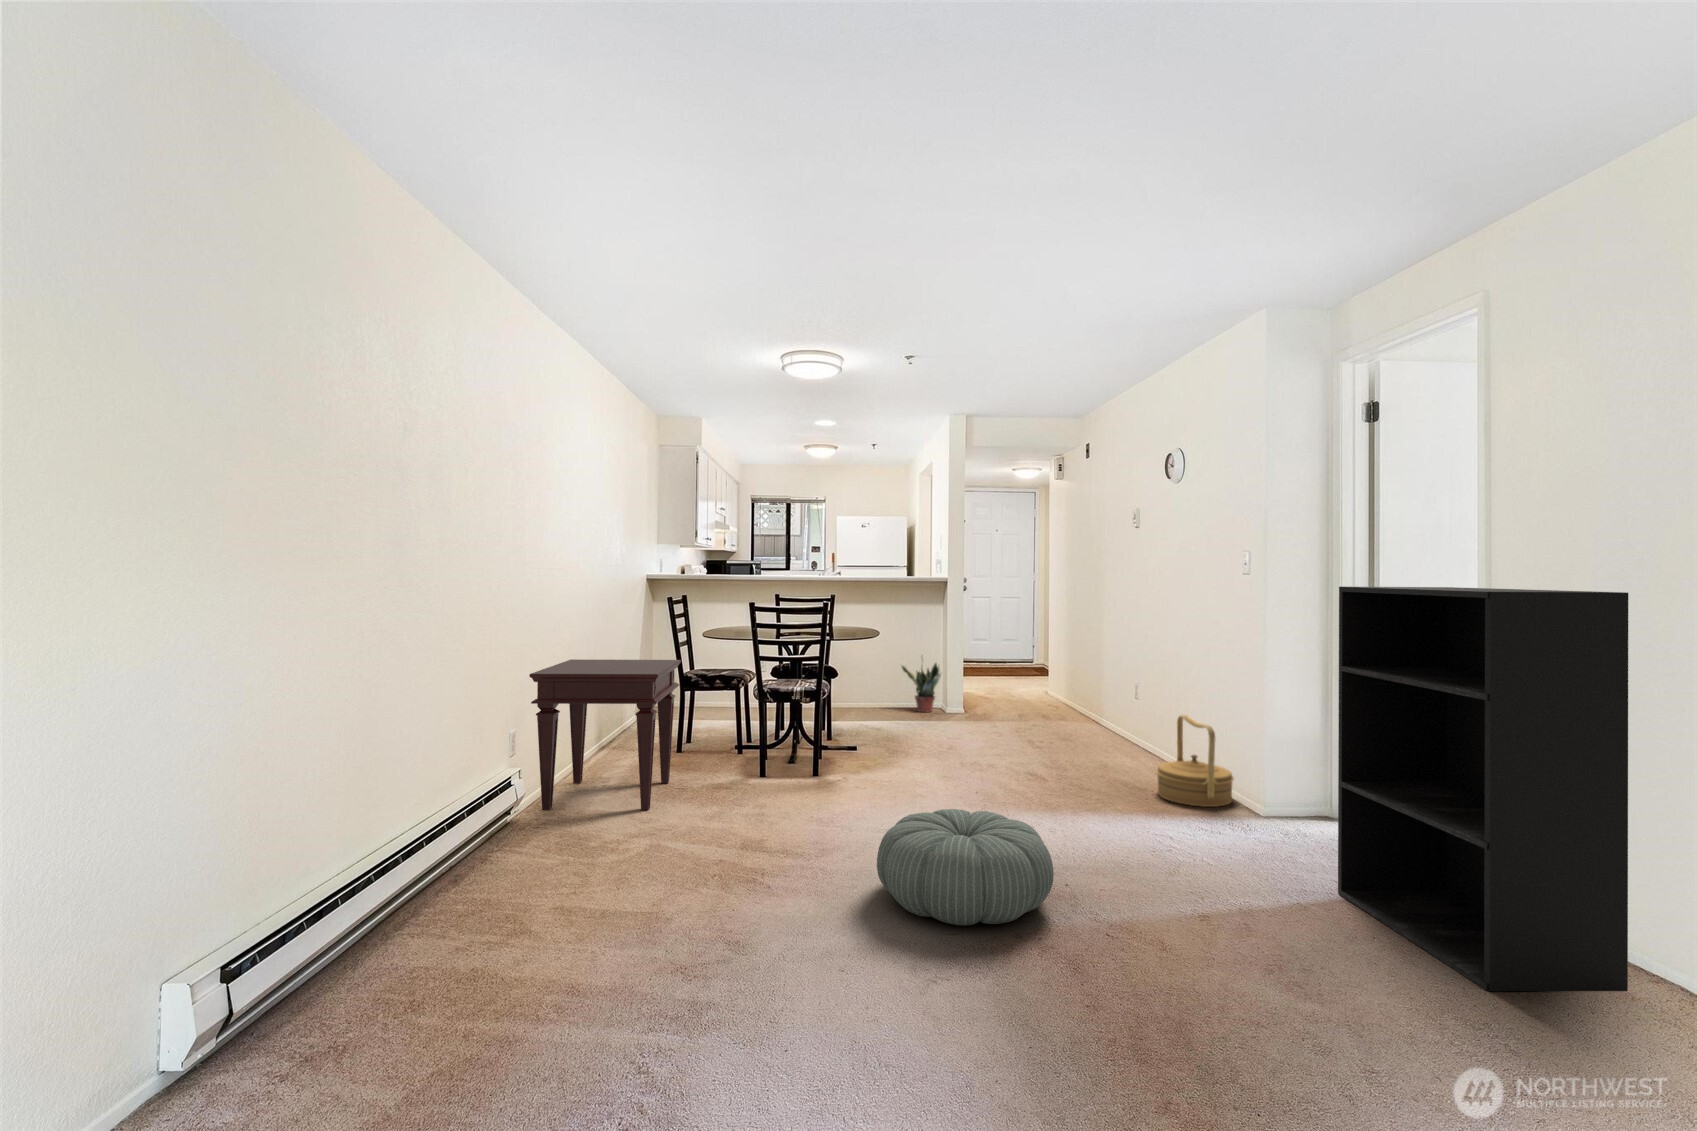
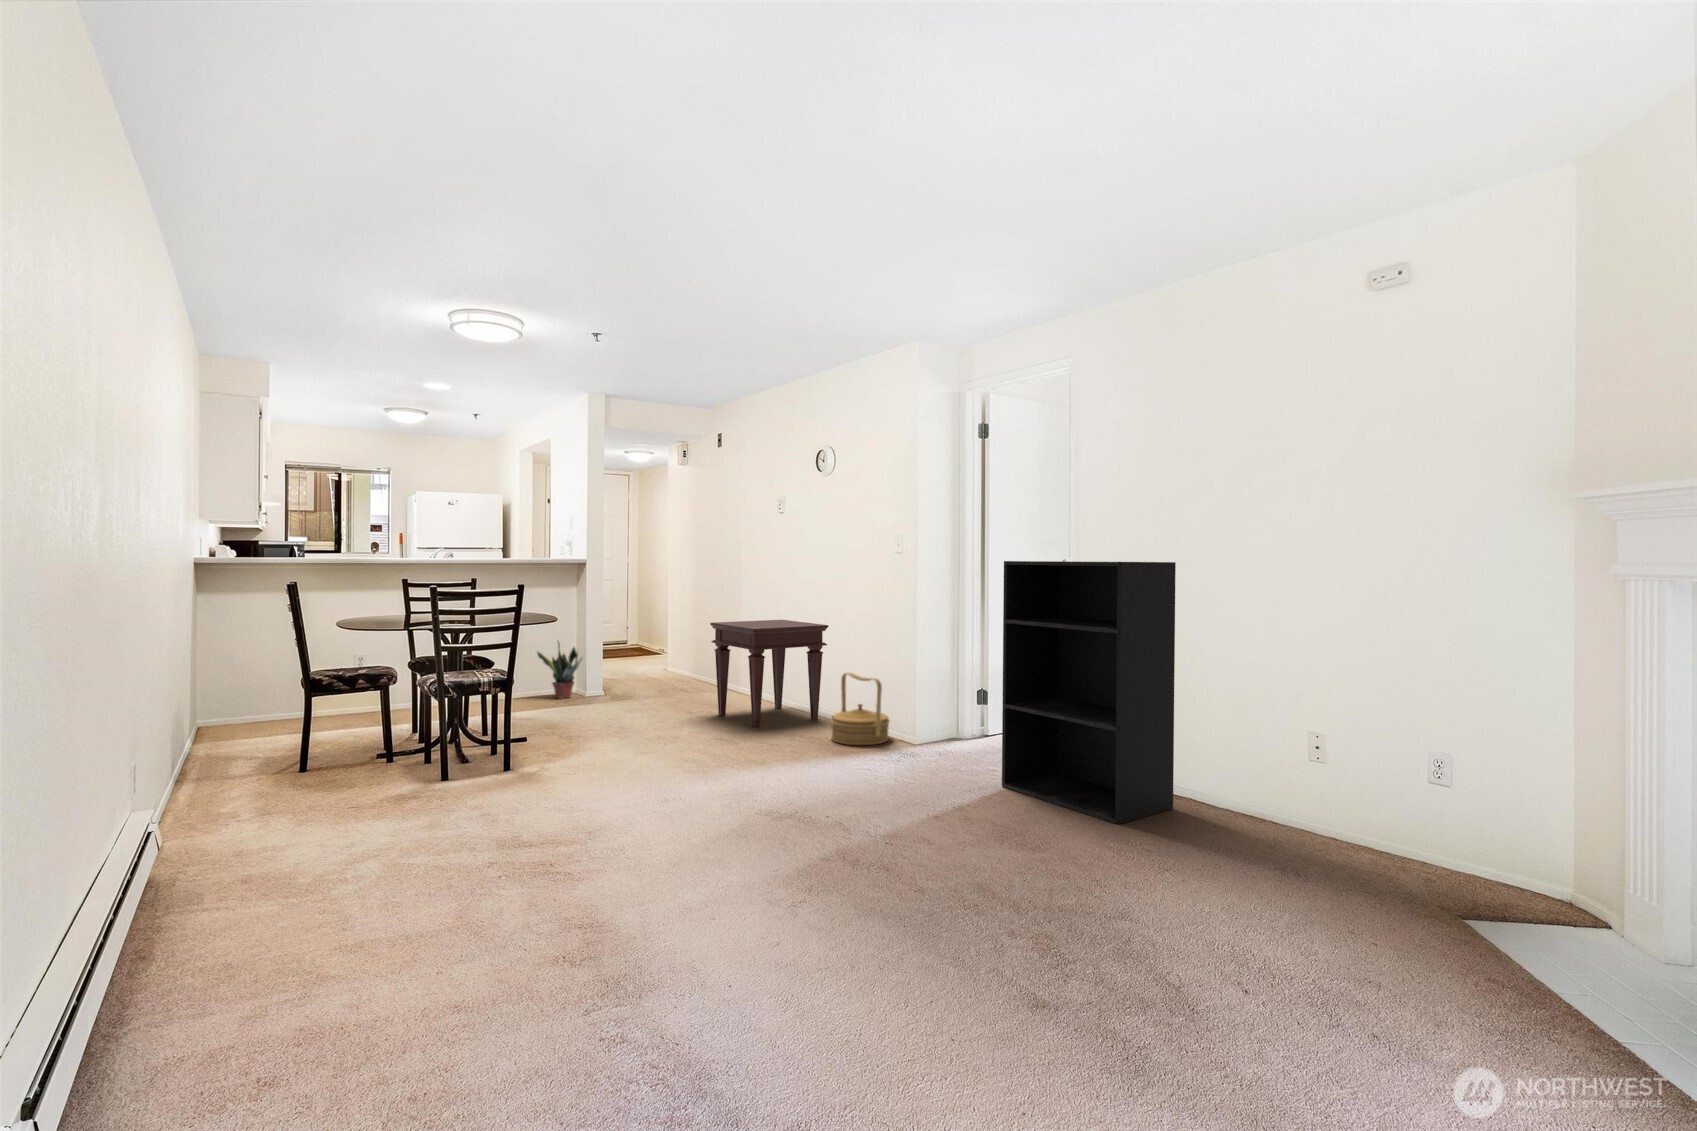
side table: present [529,659,681,810] -> present [710,620,828,727]
pouf: present [877,809,1054,925] -> none [685,764,841,863]

